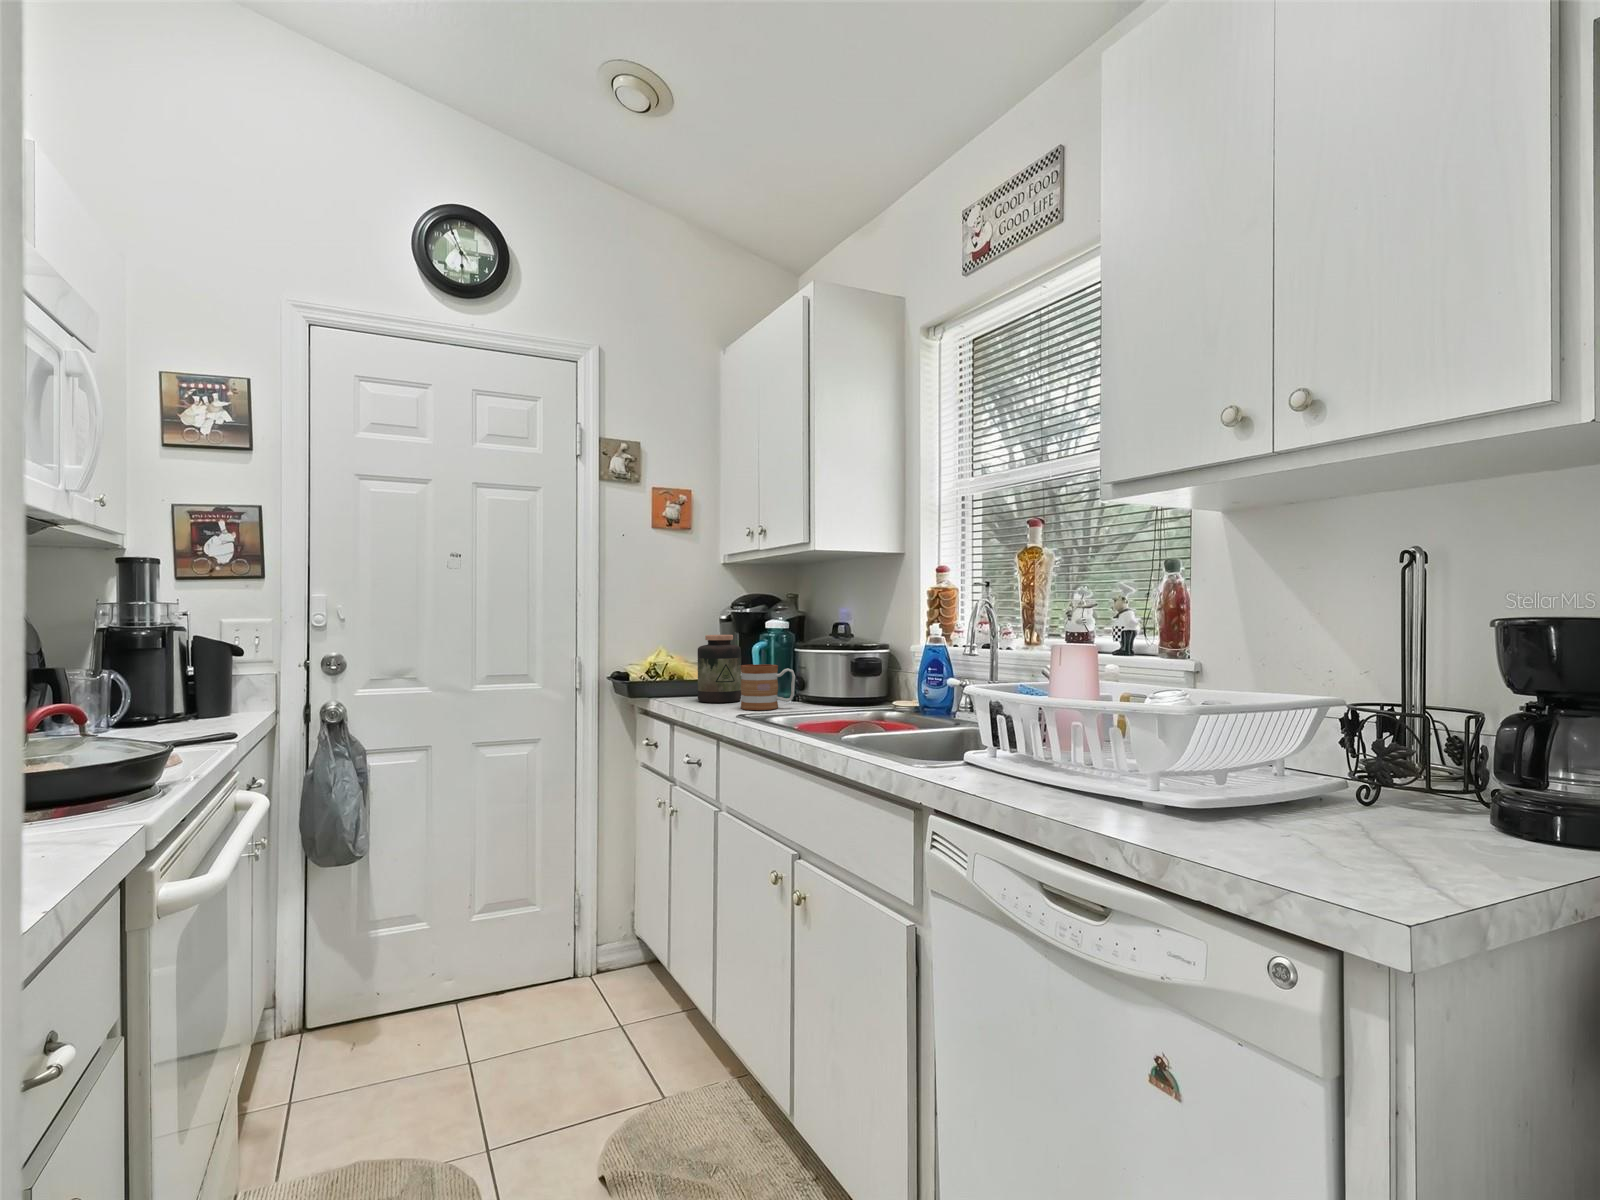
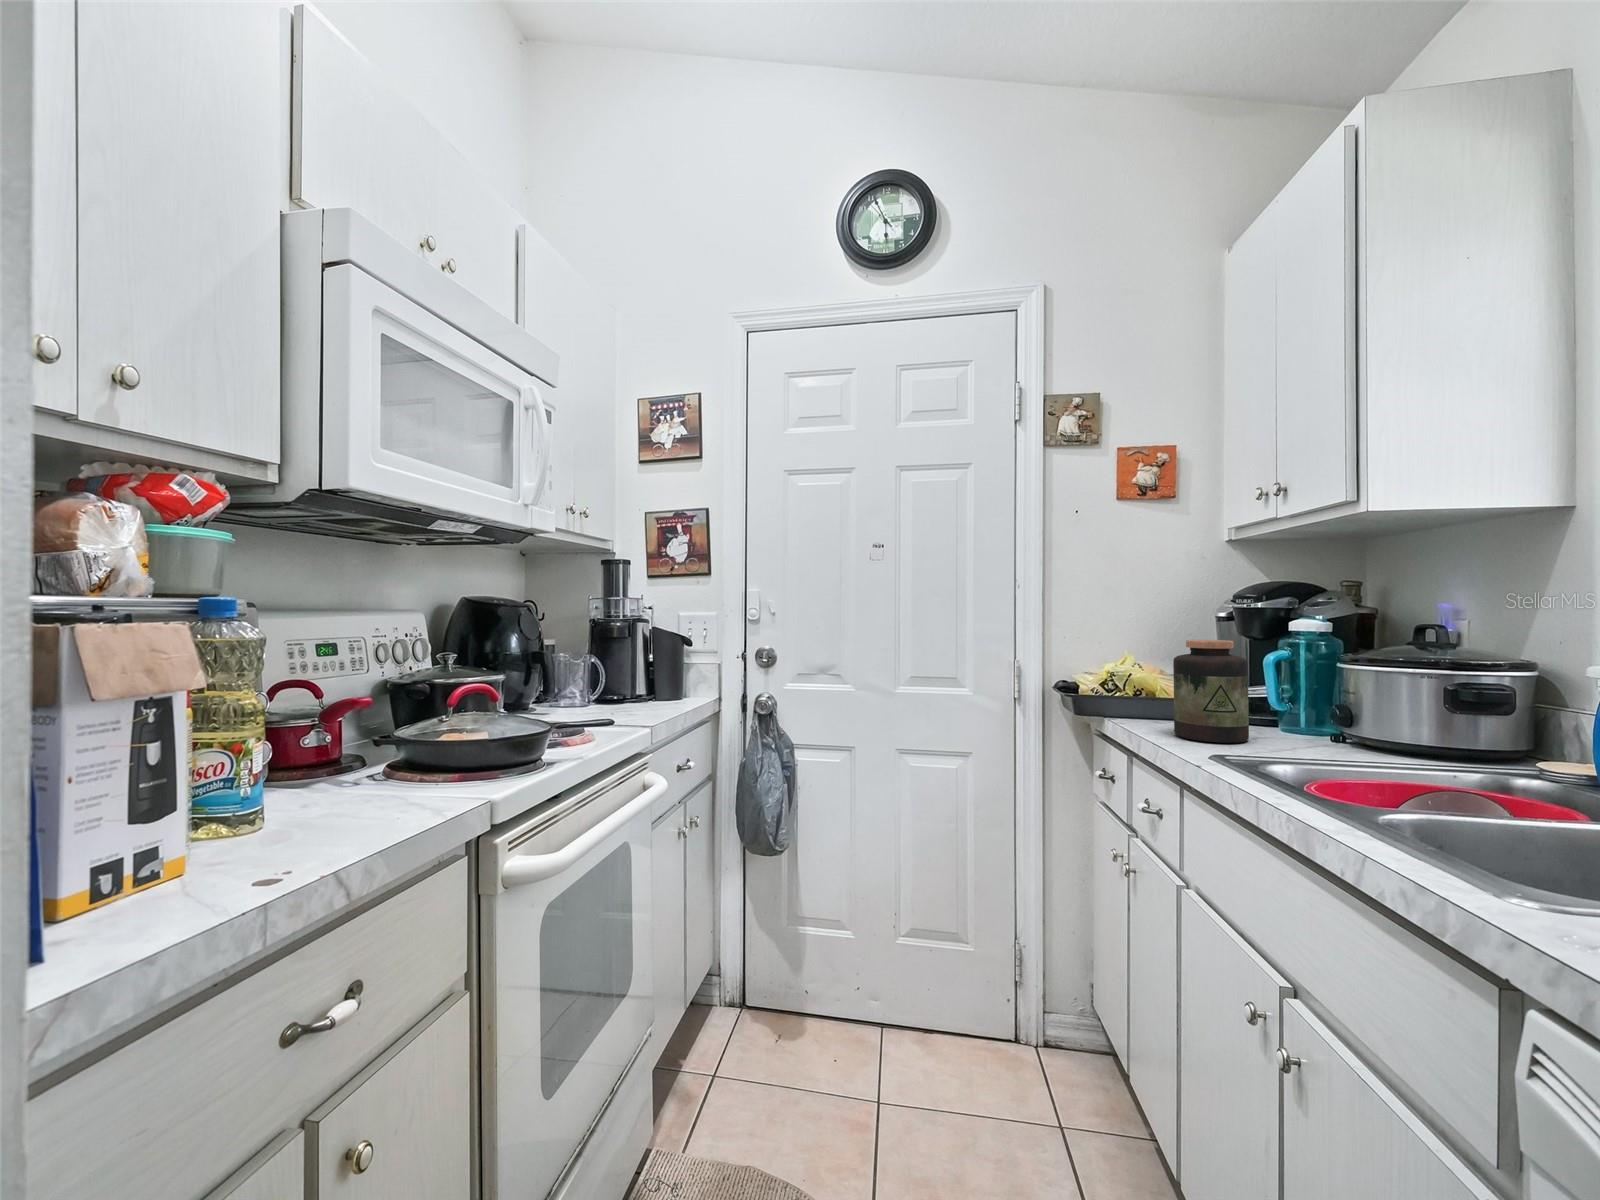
mug: present [741,664,795,710] -> none [1246,690,1360,770]

